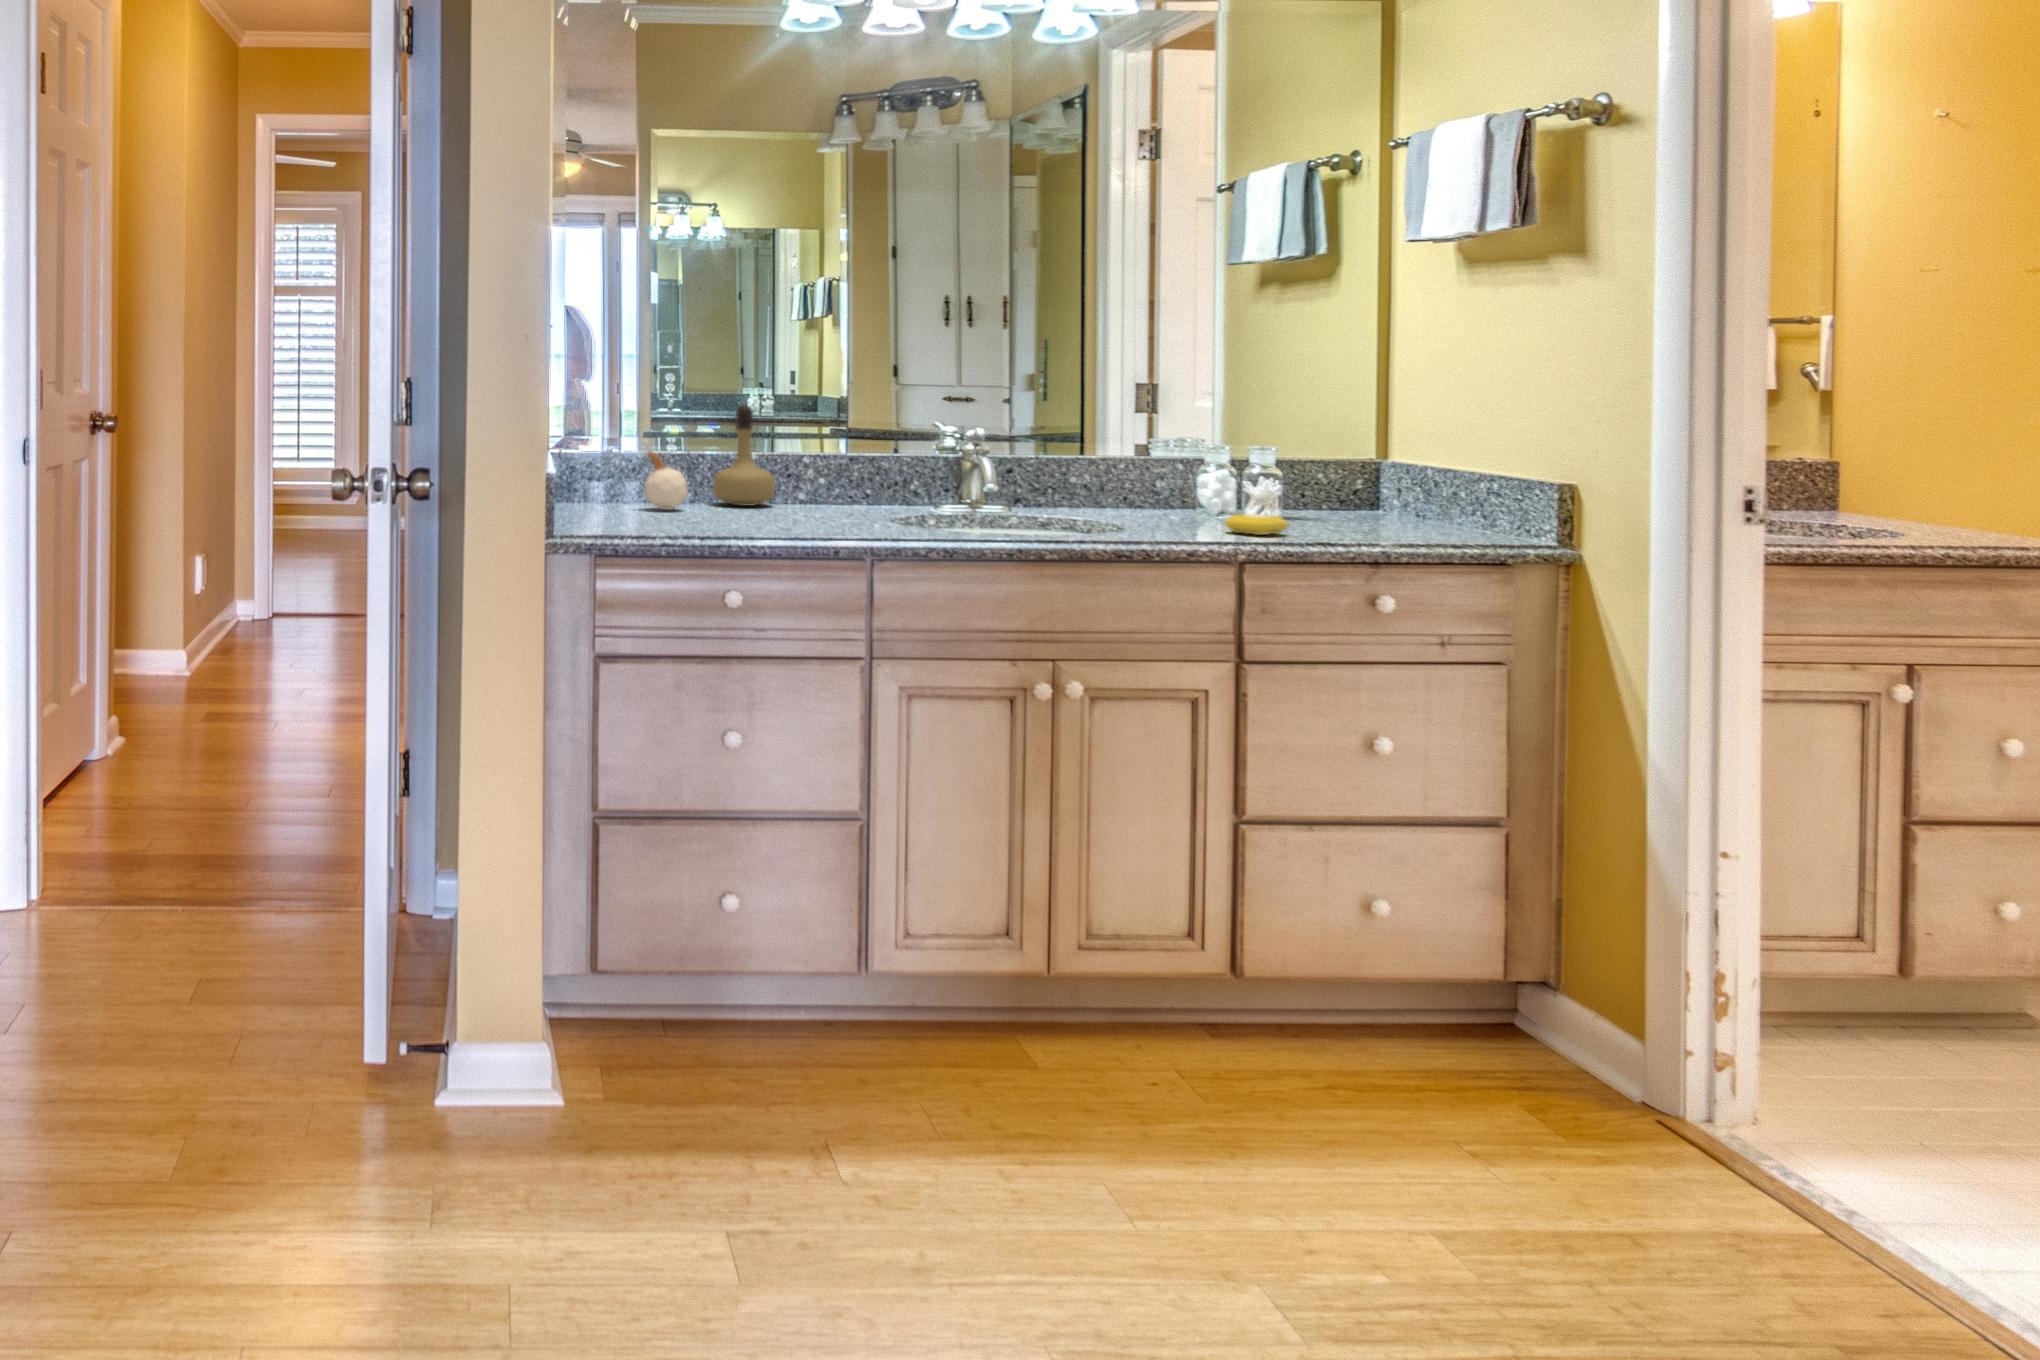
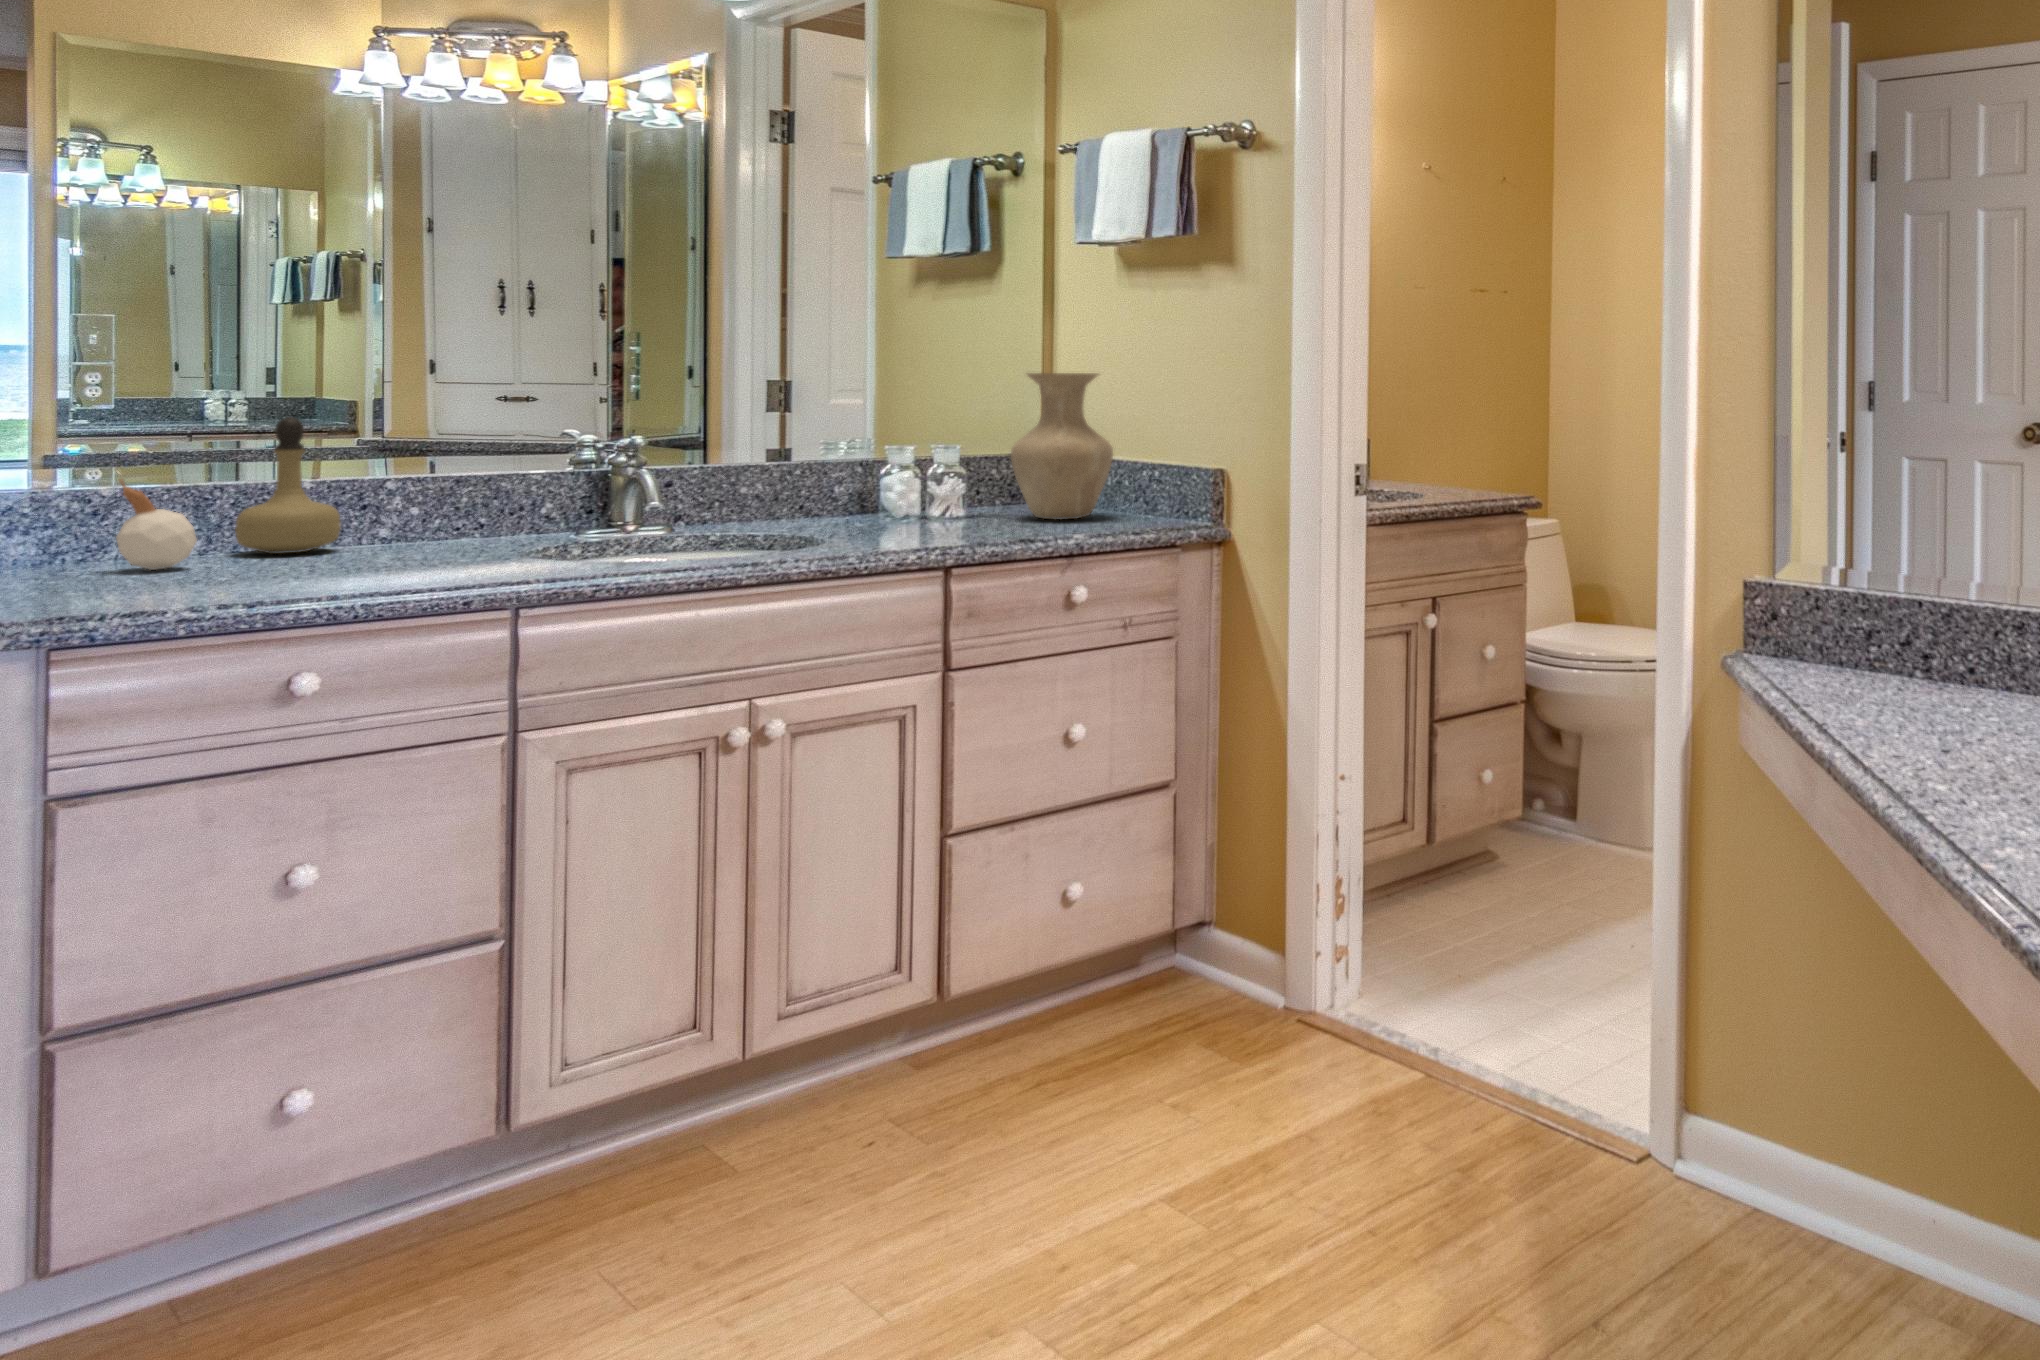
vase: none [1328,376,1443,528] -> present [1011,373,1113,520]
soap bar: present [1224,513,1288,535] -> none [921,515,985,537]

